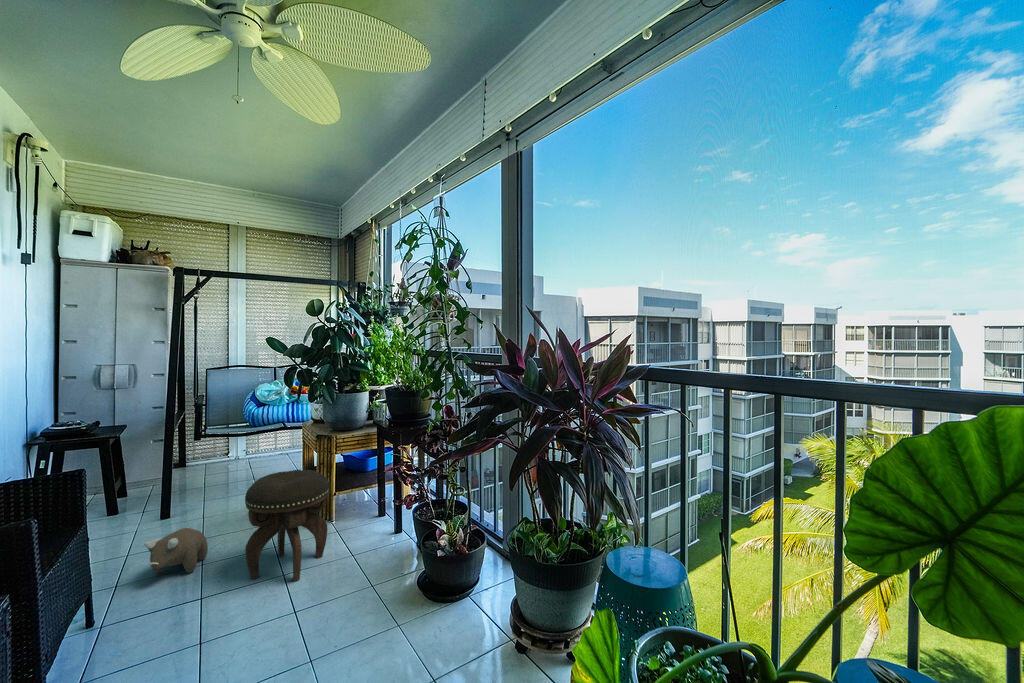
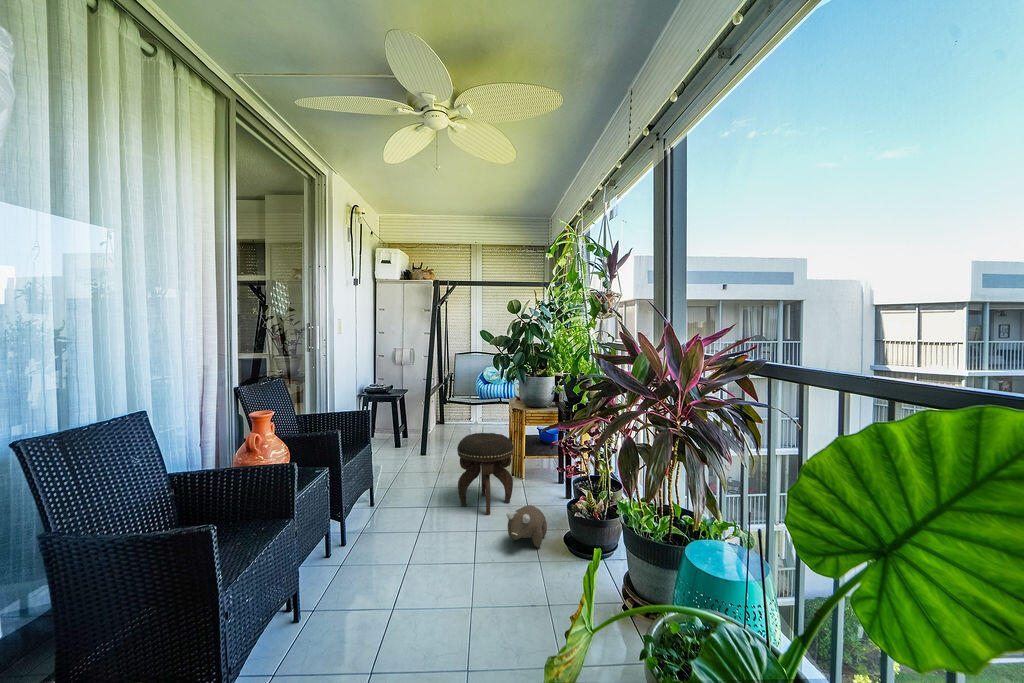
plush toy: present [144,528,208,573] -> present [506,505,547,548]

